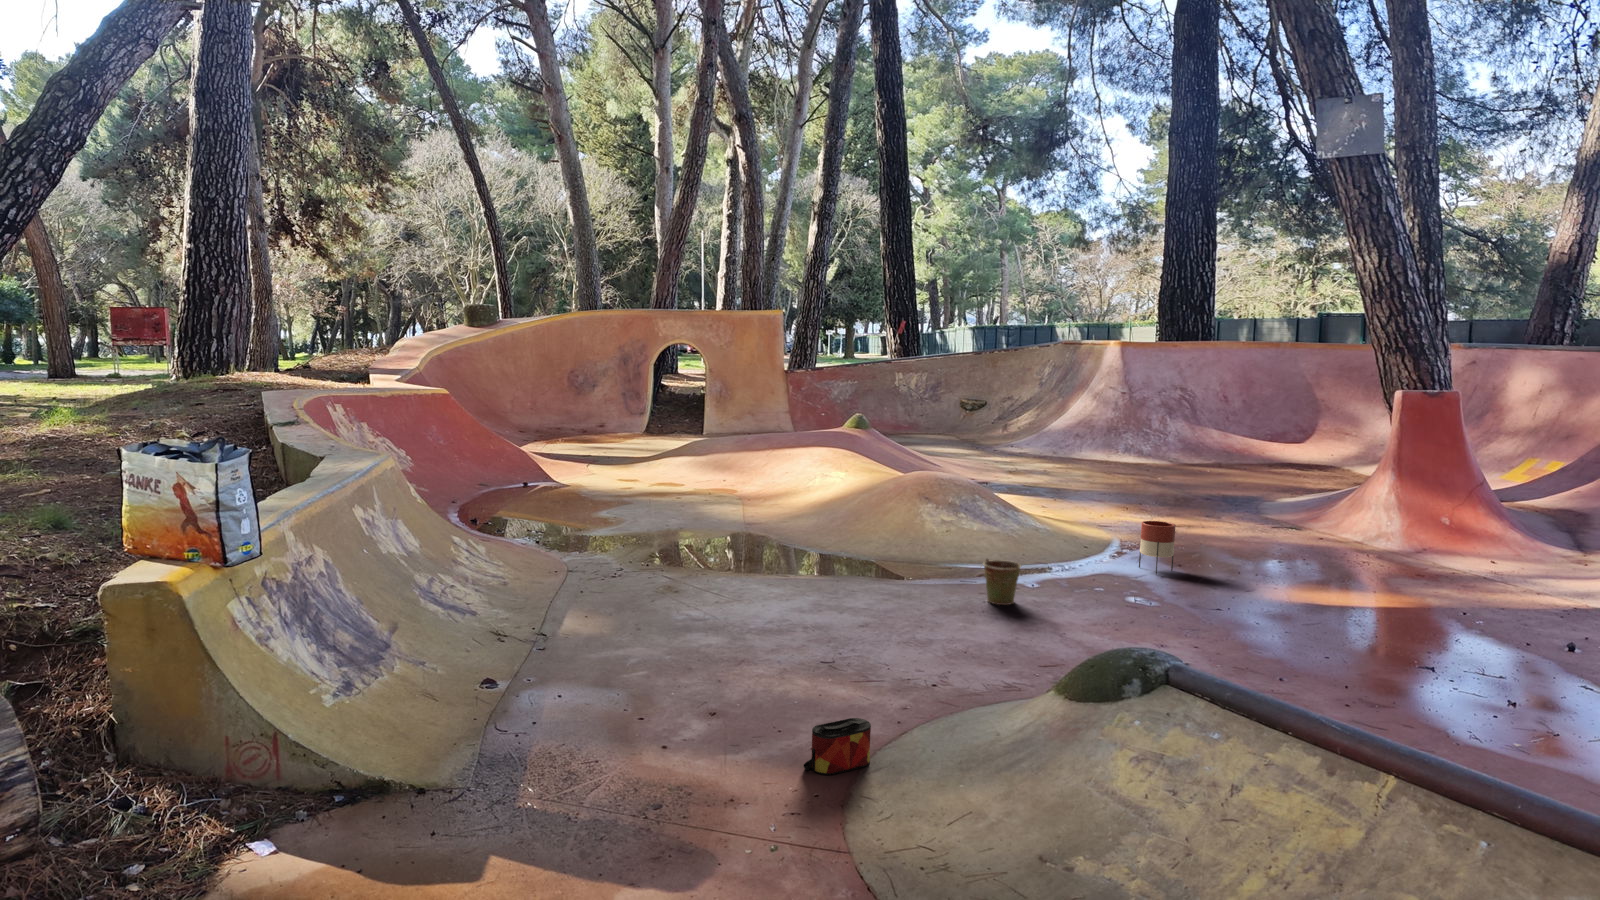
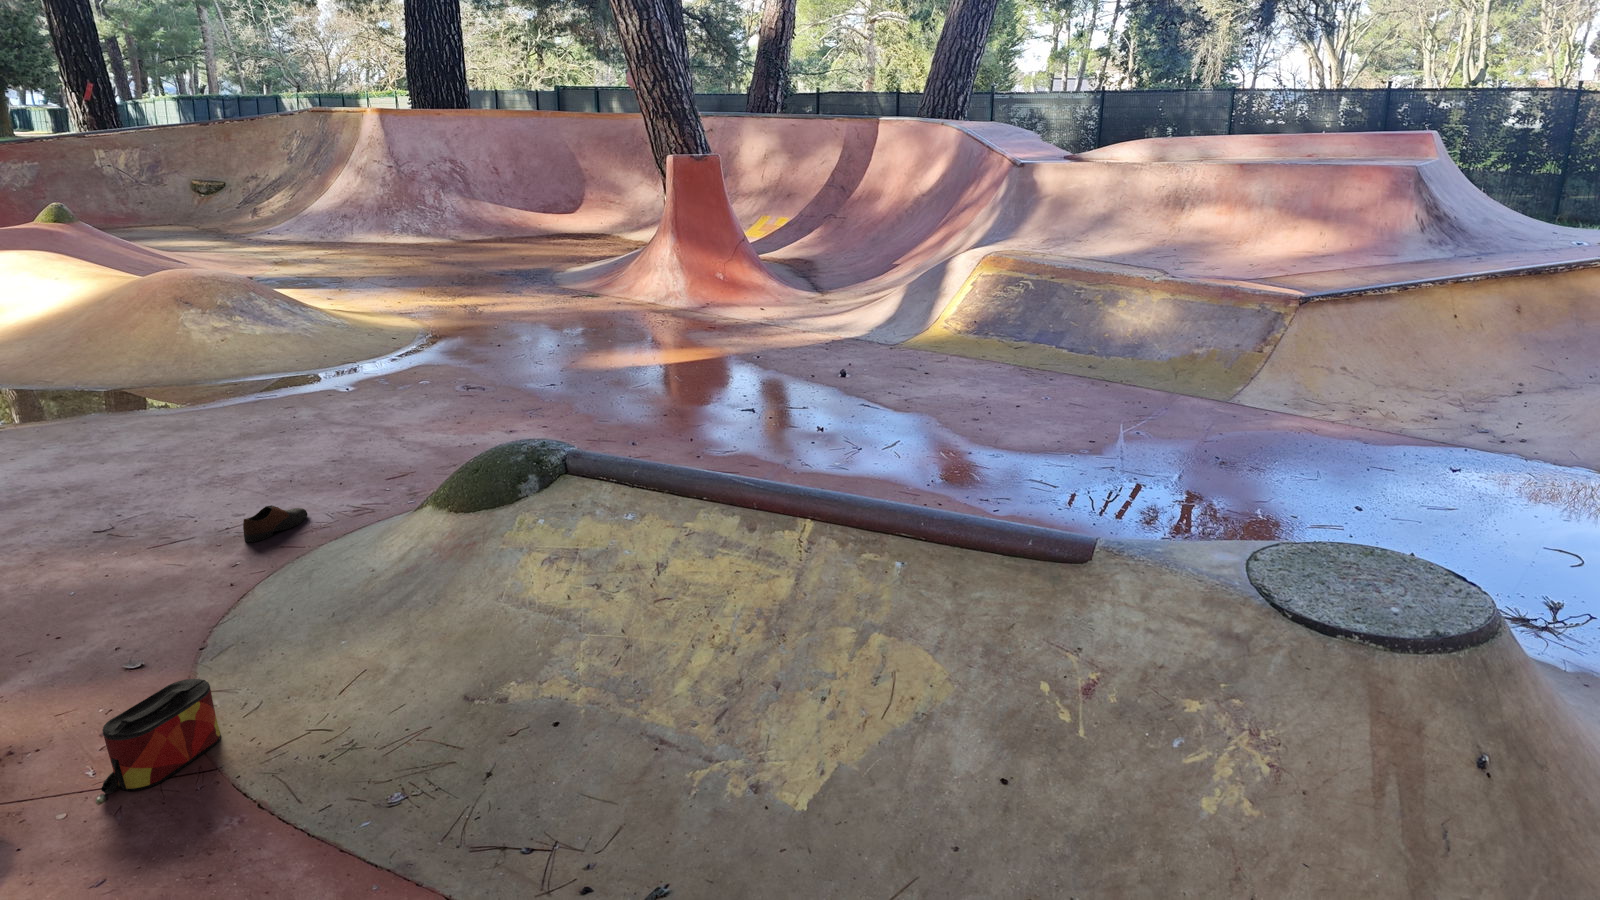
planter: present [1139,521,1176,575] -> none [469,308,509,367]
bucket: present [983,559,1021,605] -> none [291,384,347,440]
shoe: none [921,637,966,660] -> present [243,505,307,542]

